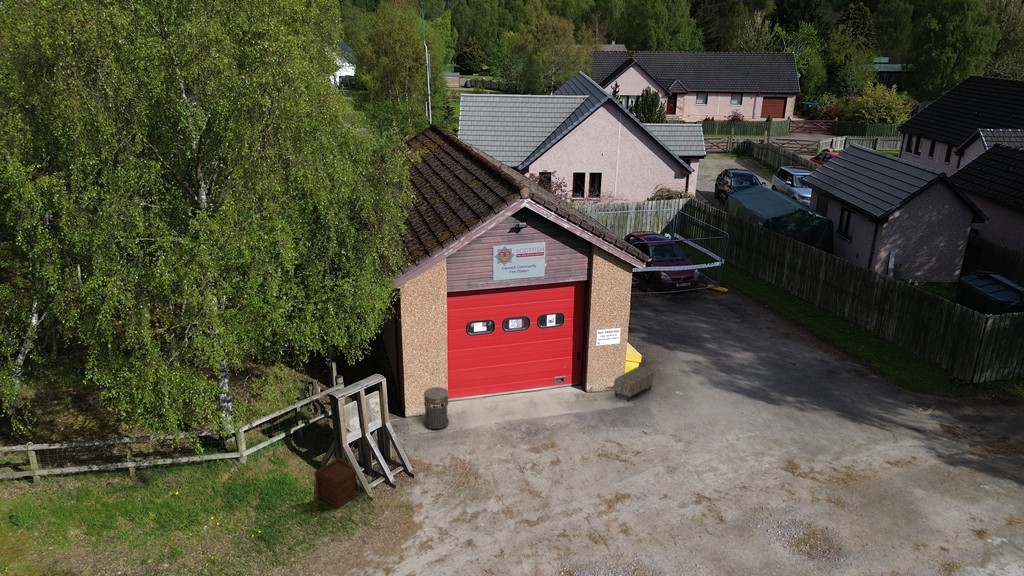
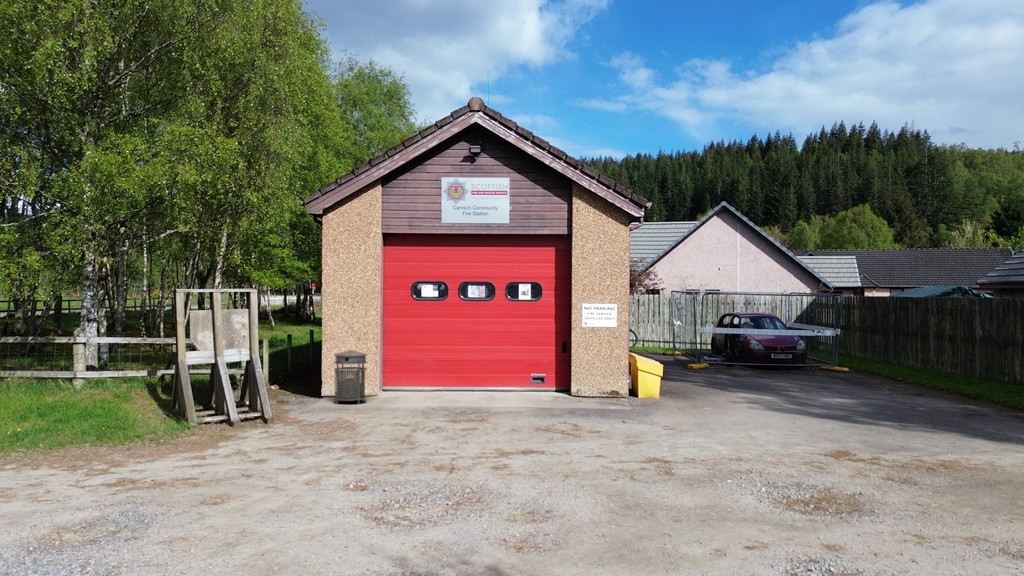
bench: present [614,367,654,402] -> none [608,372,670,405]
wooden crate: present [315,458,360,508] -> none [128,378,185,429]

